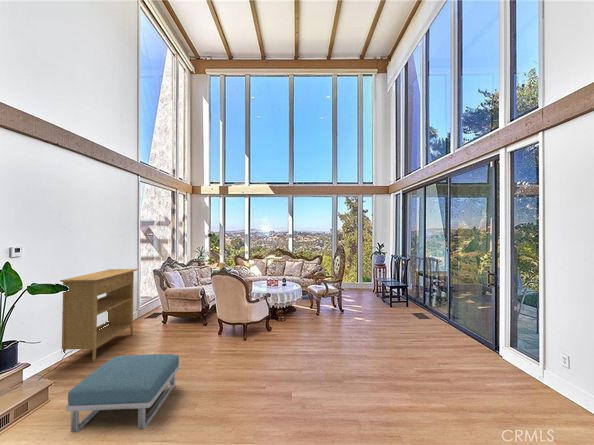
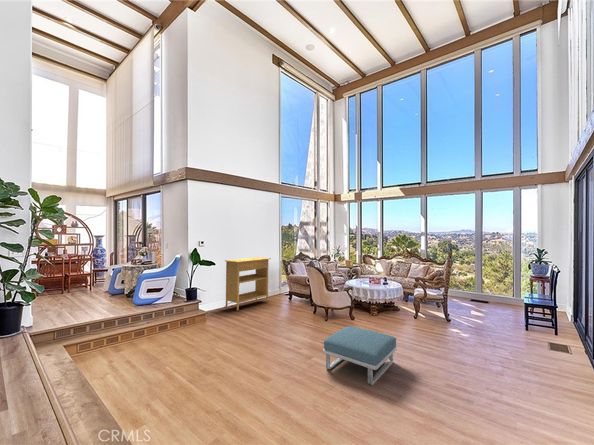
footstool: present [66,354,179,432] -> present [323,326,397,385]

